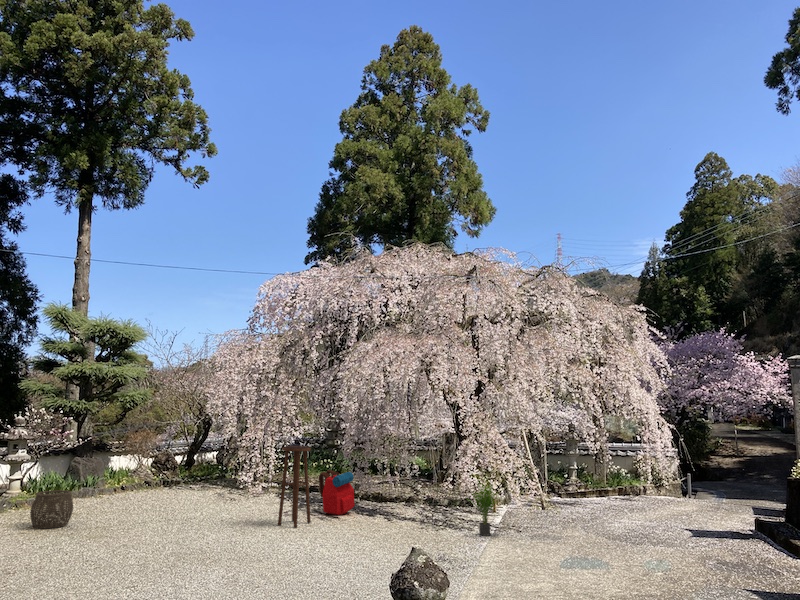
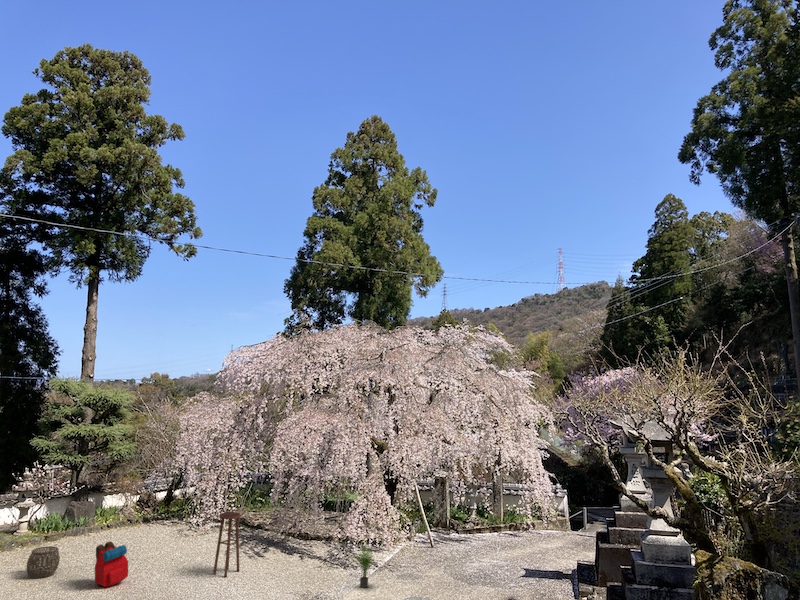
backpack: present [319,470,355,515] -> present [95,541,128,587]

